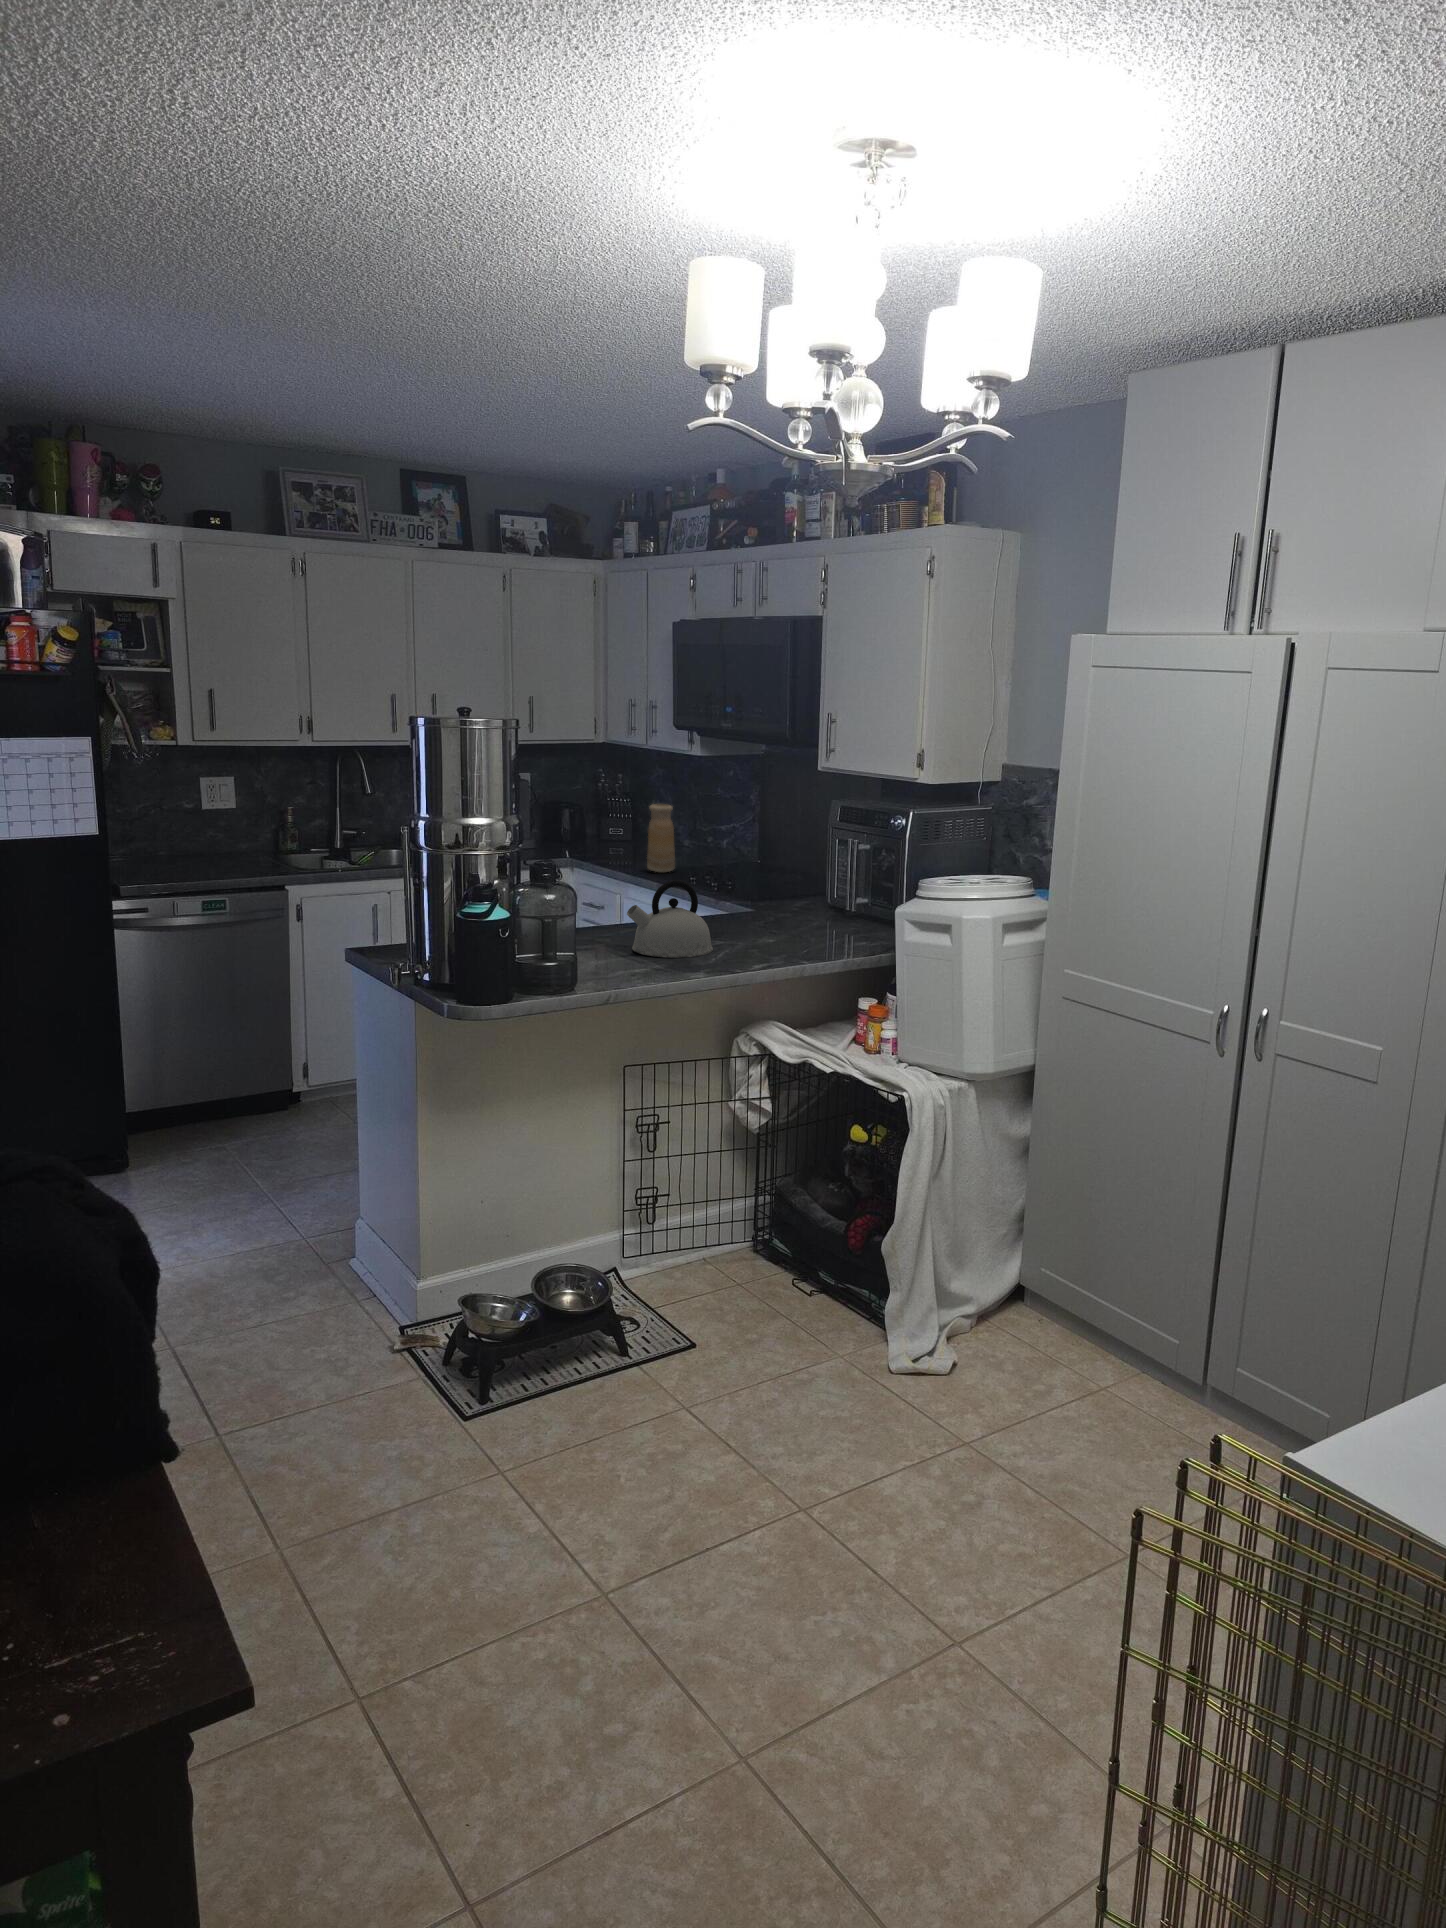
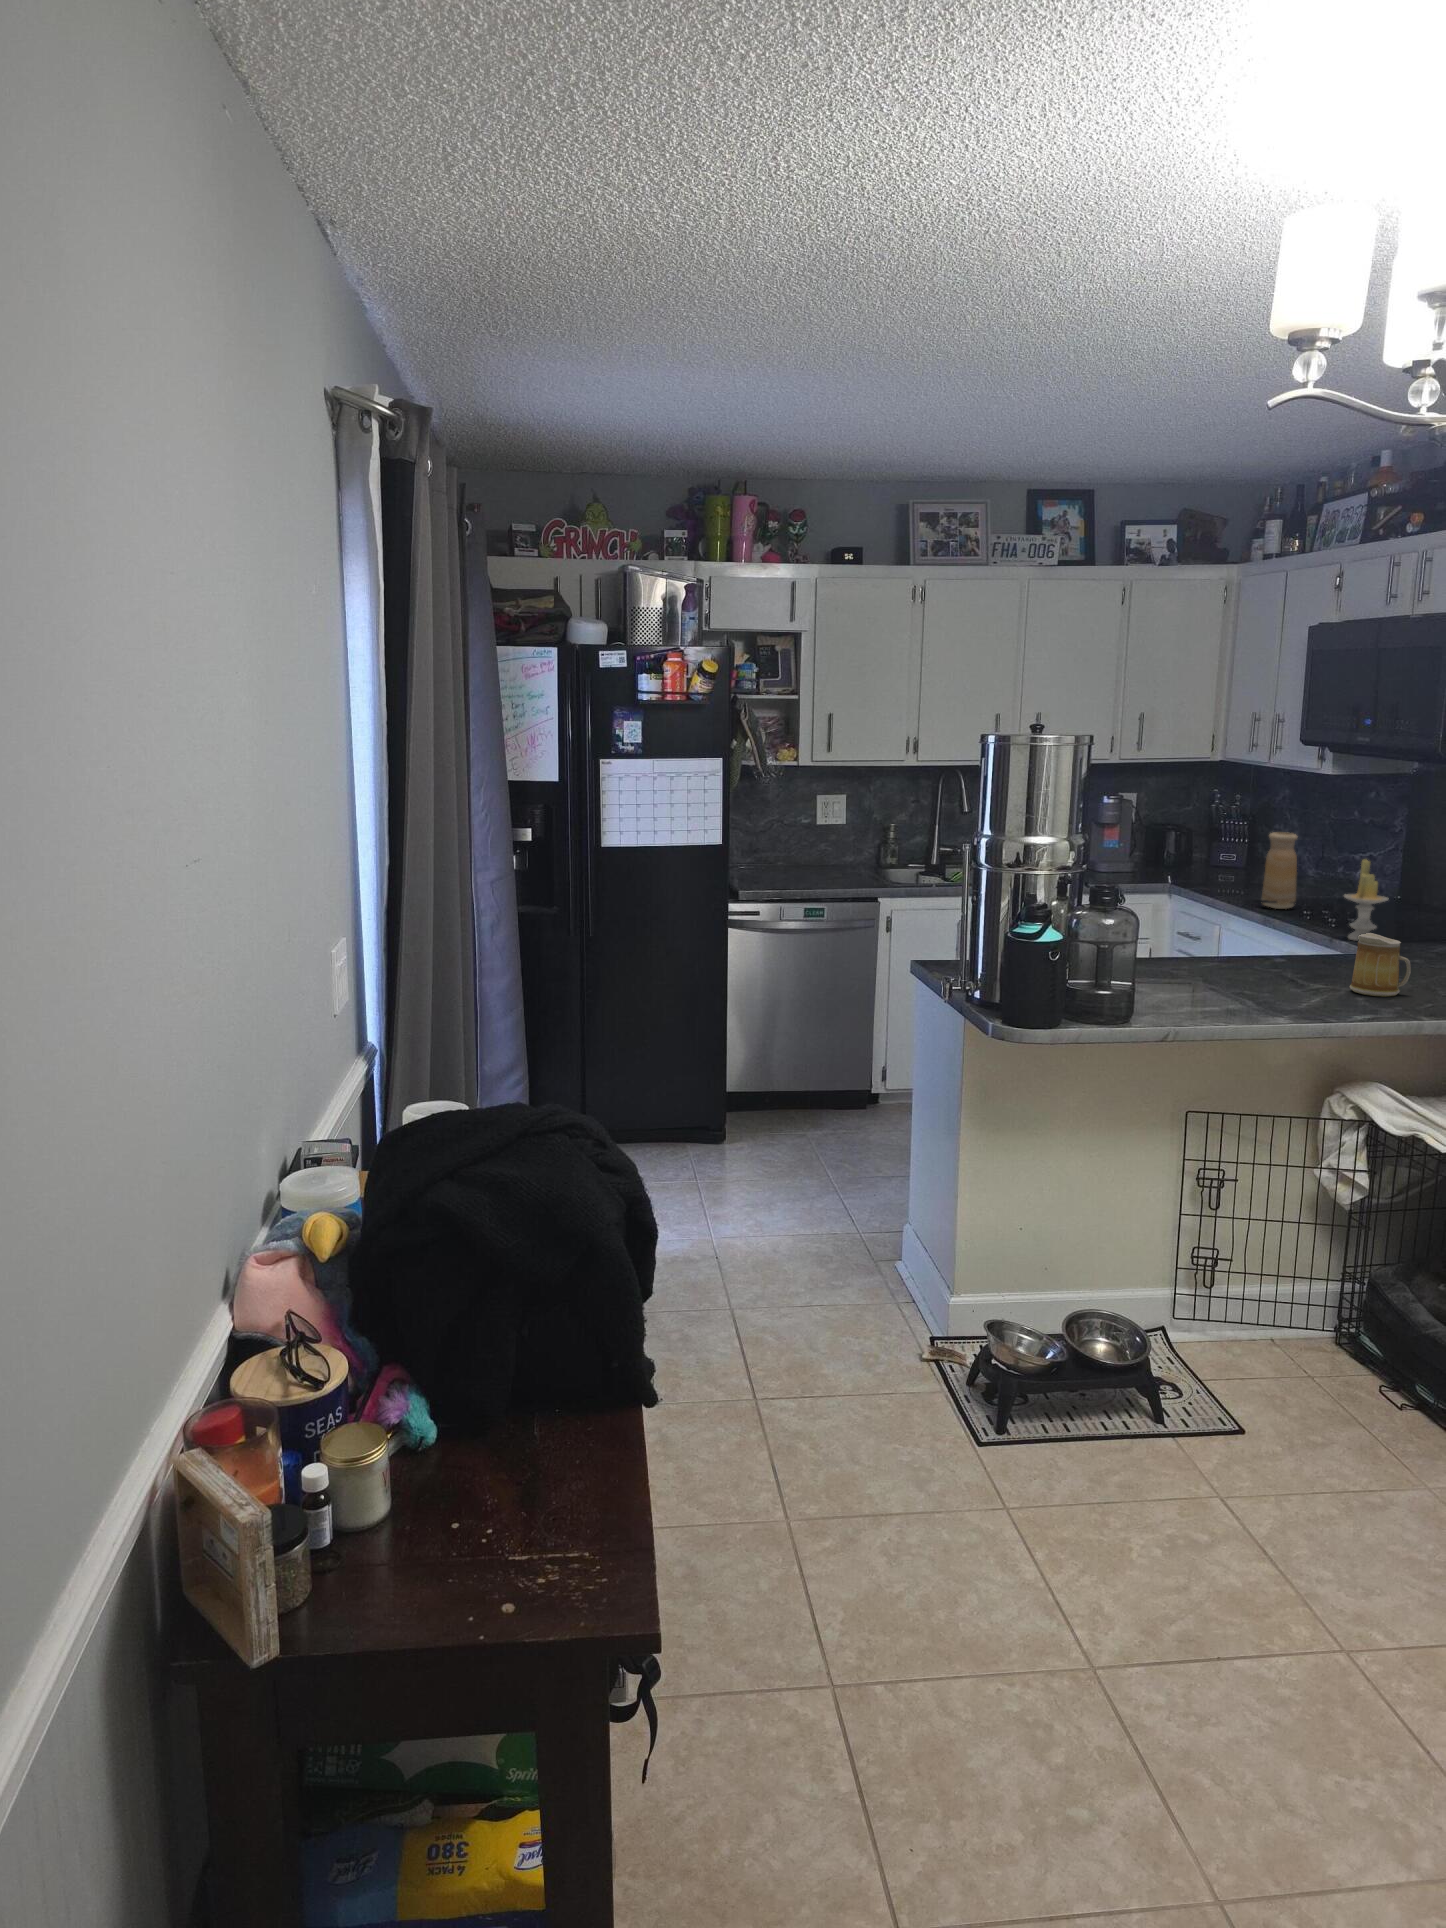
candle: none [719,826,754,898] -> present [1344,860,1389,941]
kettle: present [627,880,713,958] -> none [1209,913,1312,1000]
mug: none [740,892,786,946] -> present [1349,933,1411,997]

